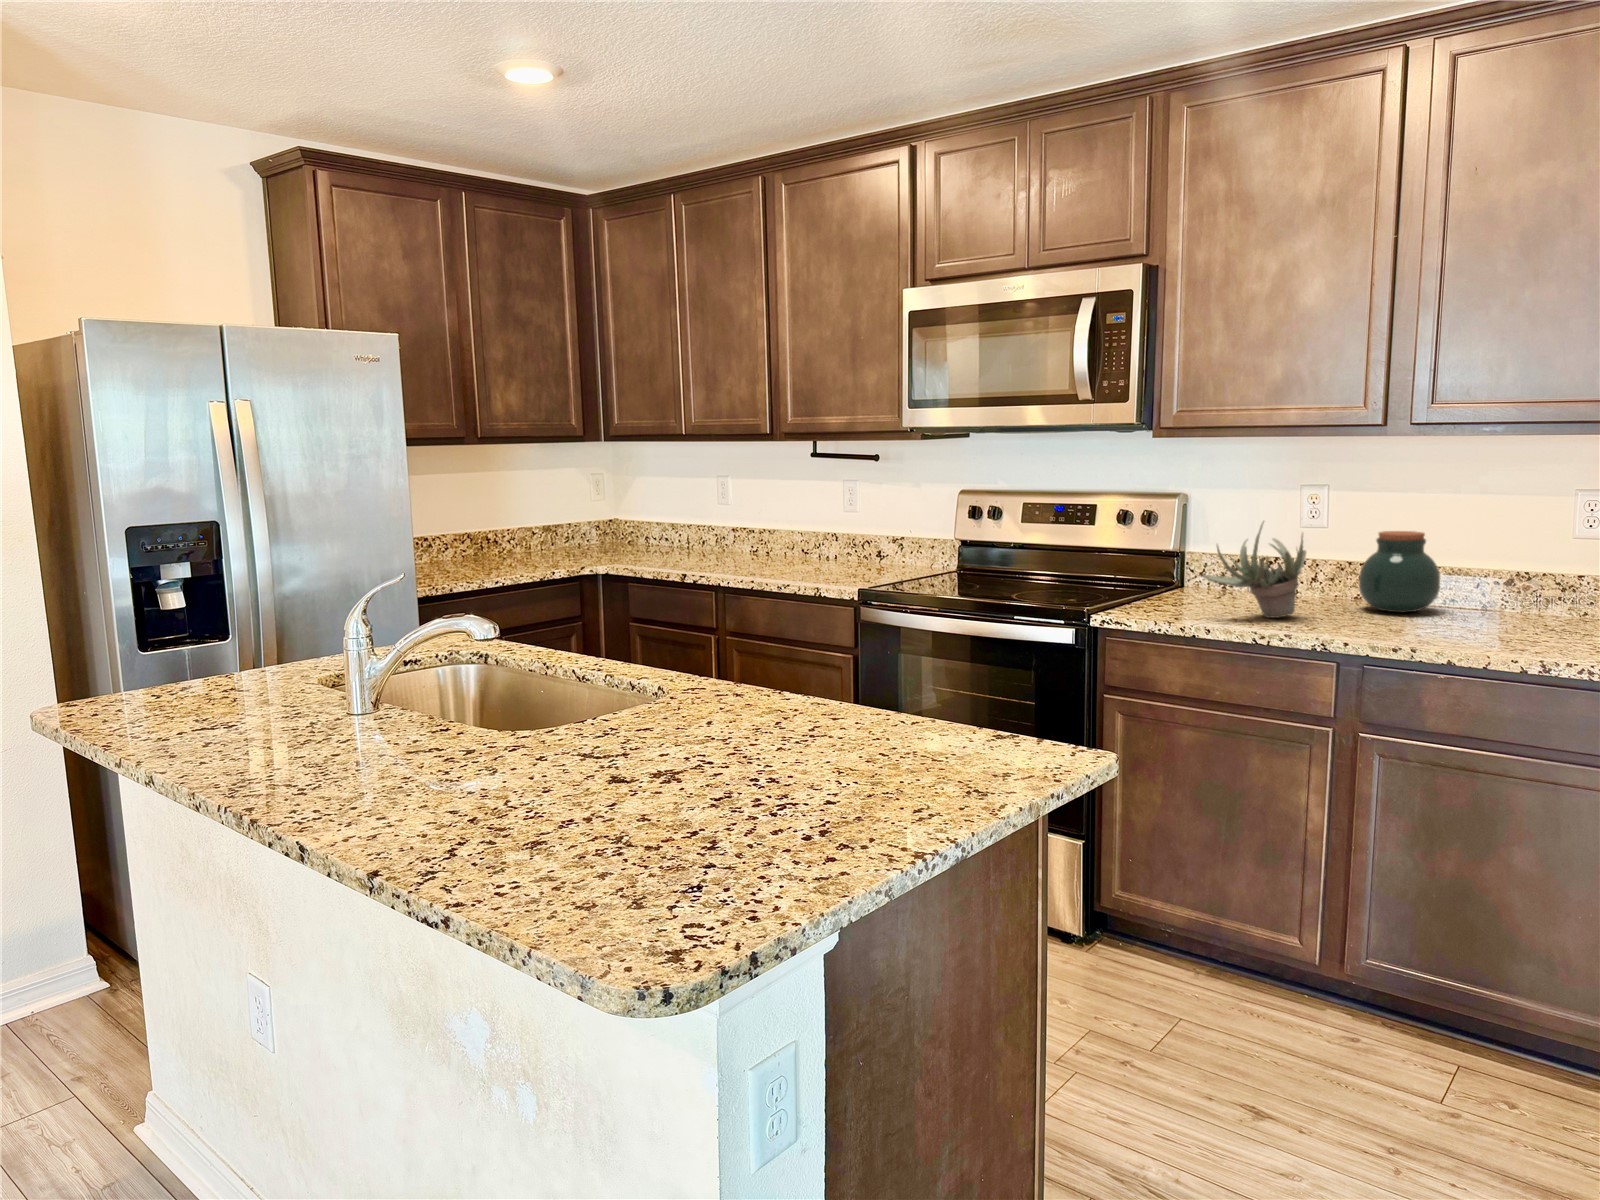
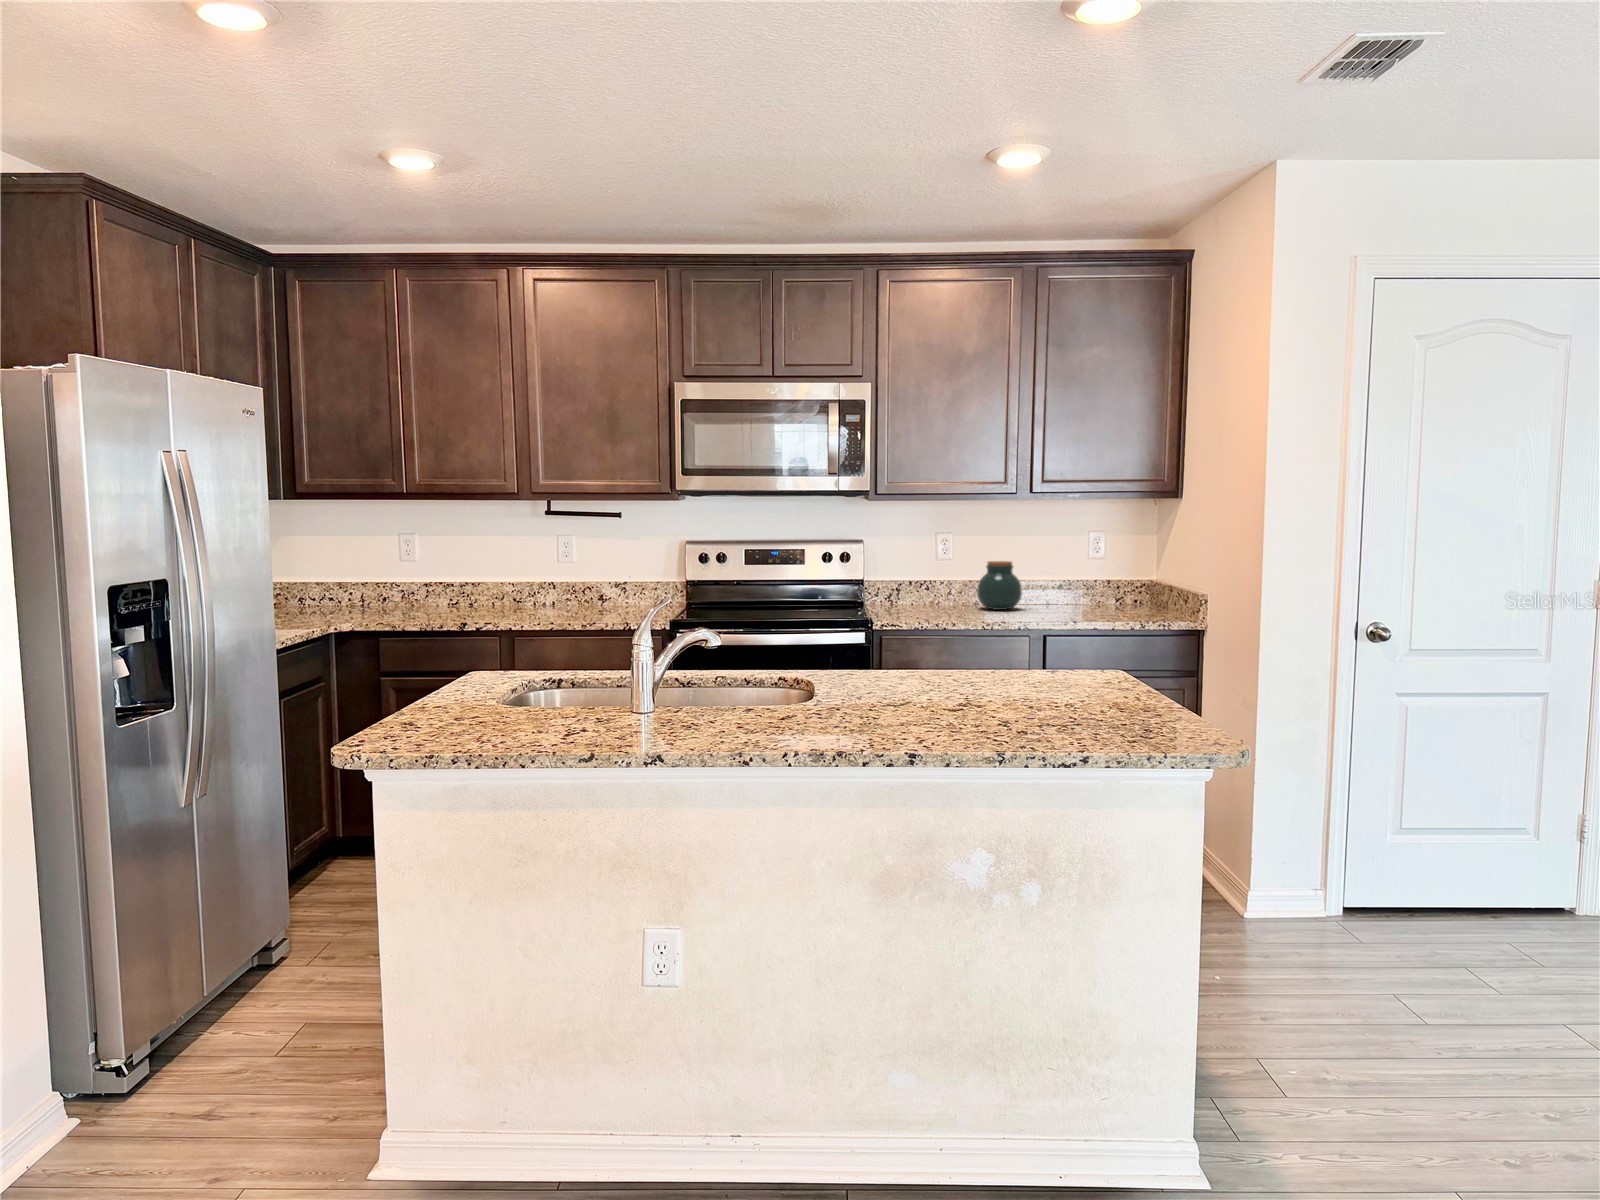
succulent plant: present [1203,522,1306,618] -> none [922,554,977,617]

